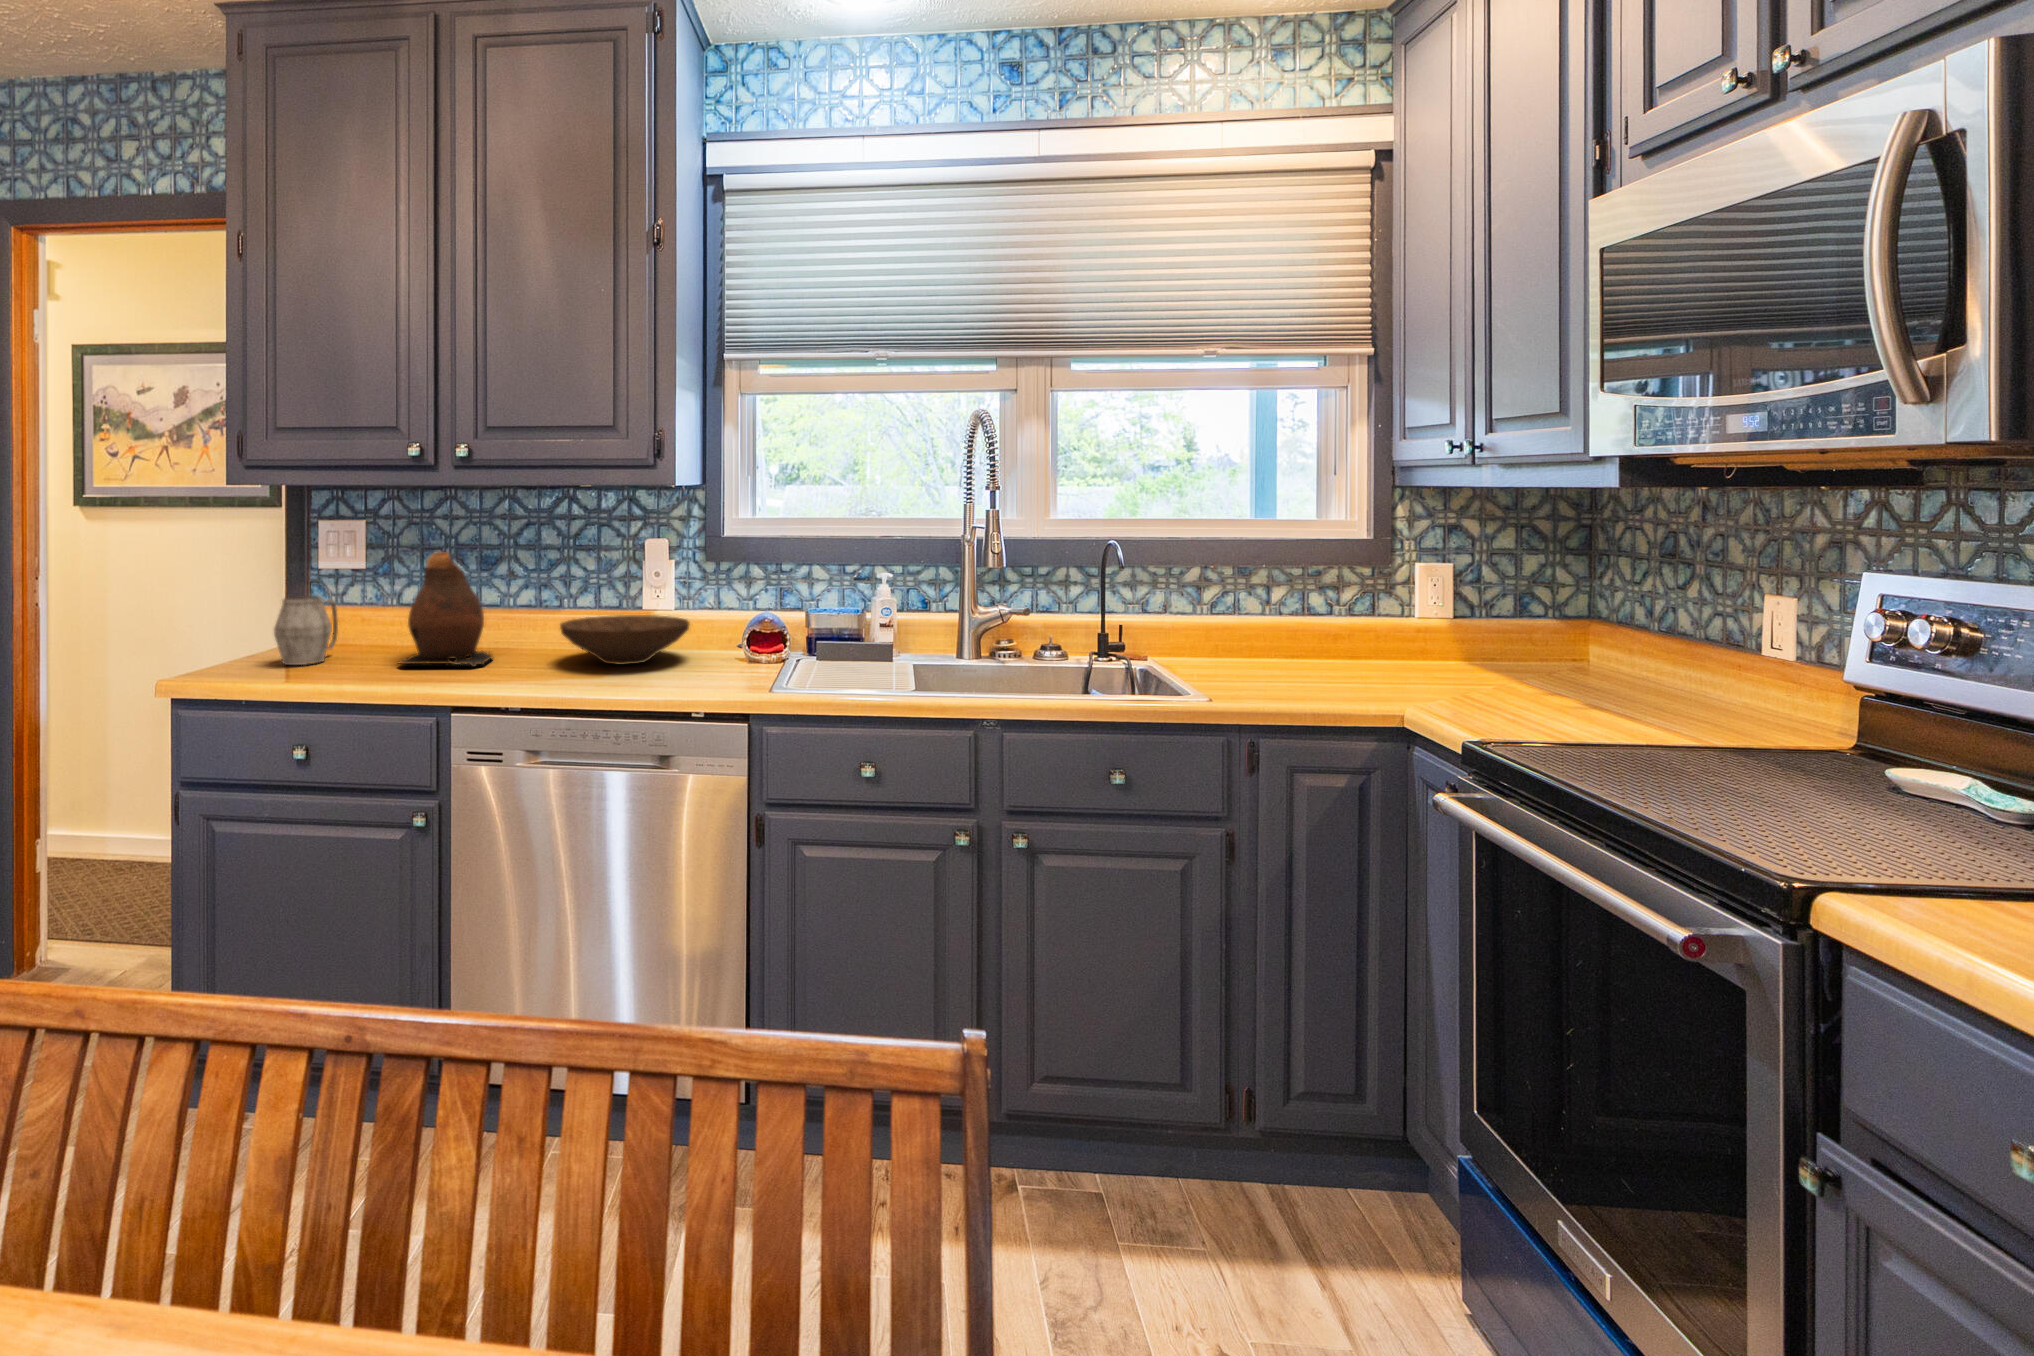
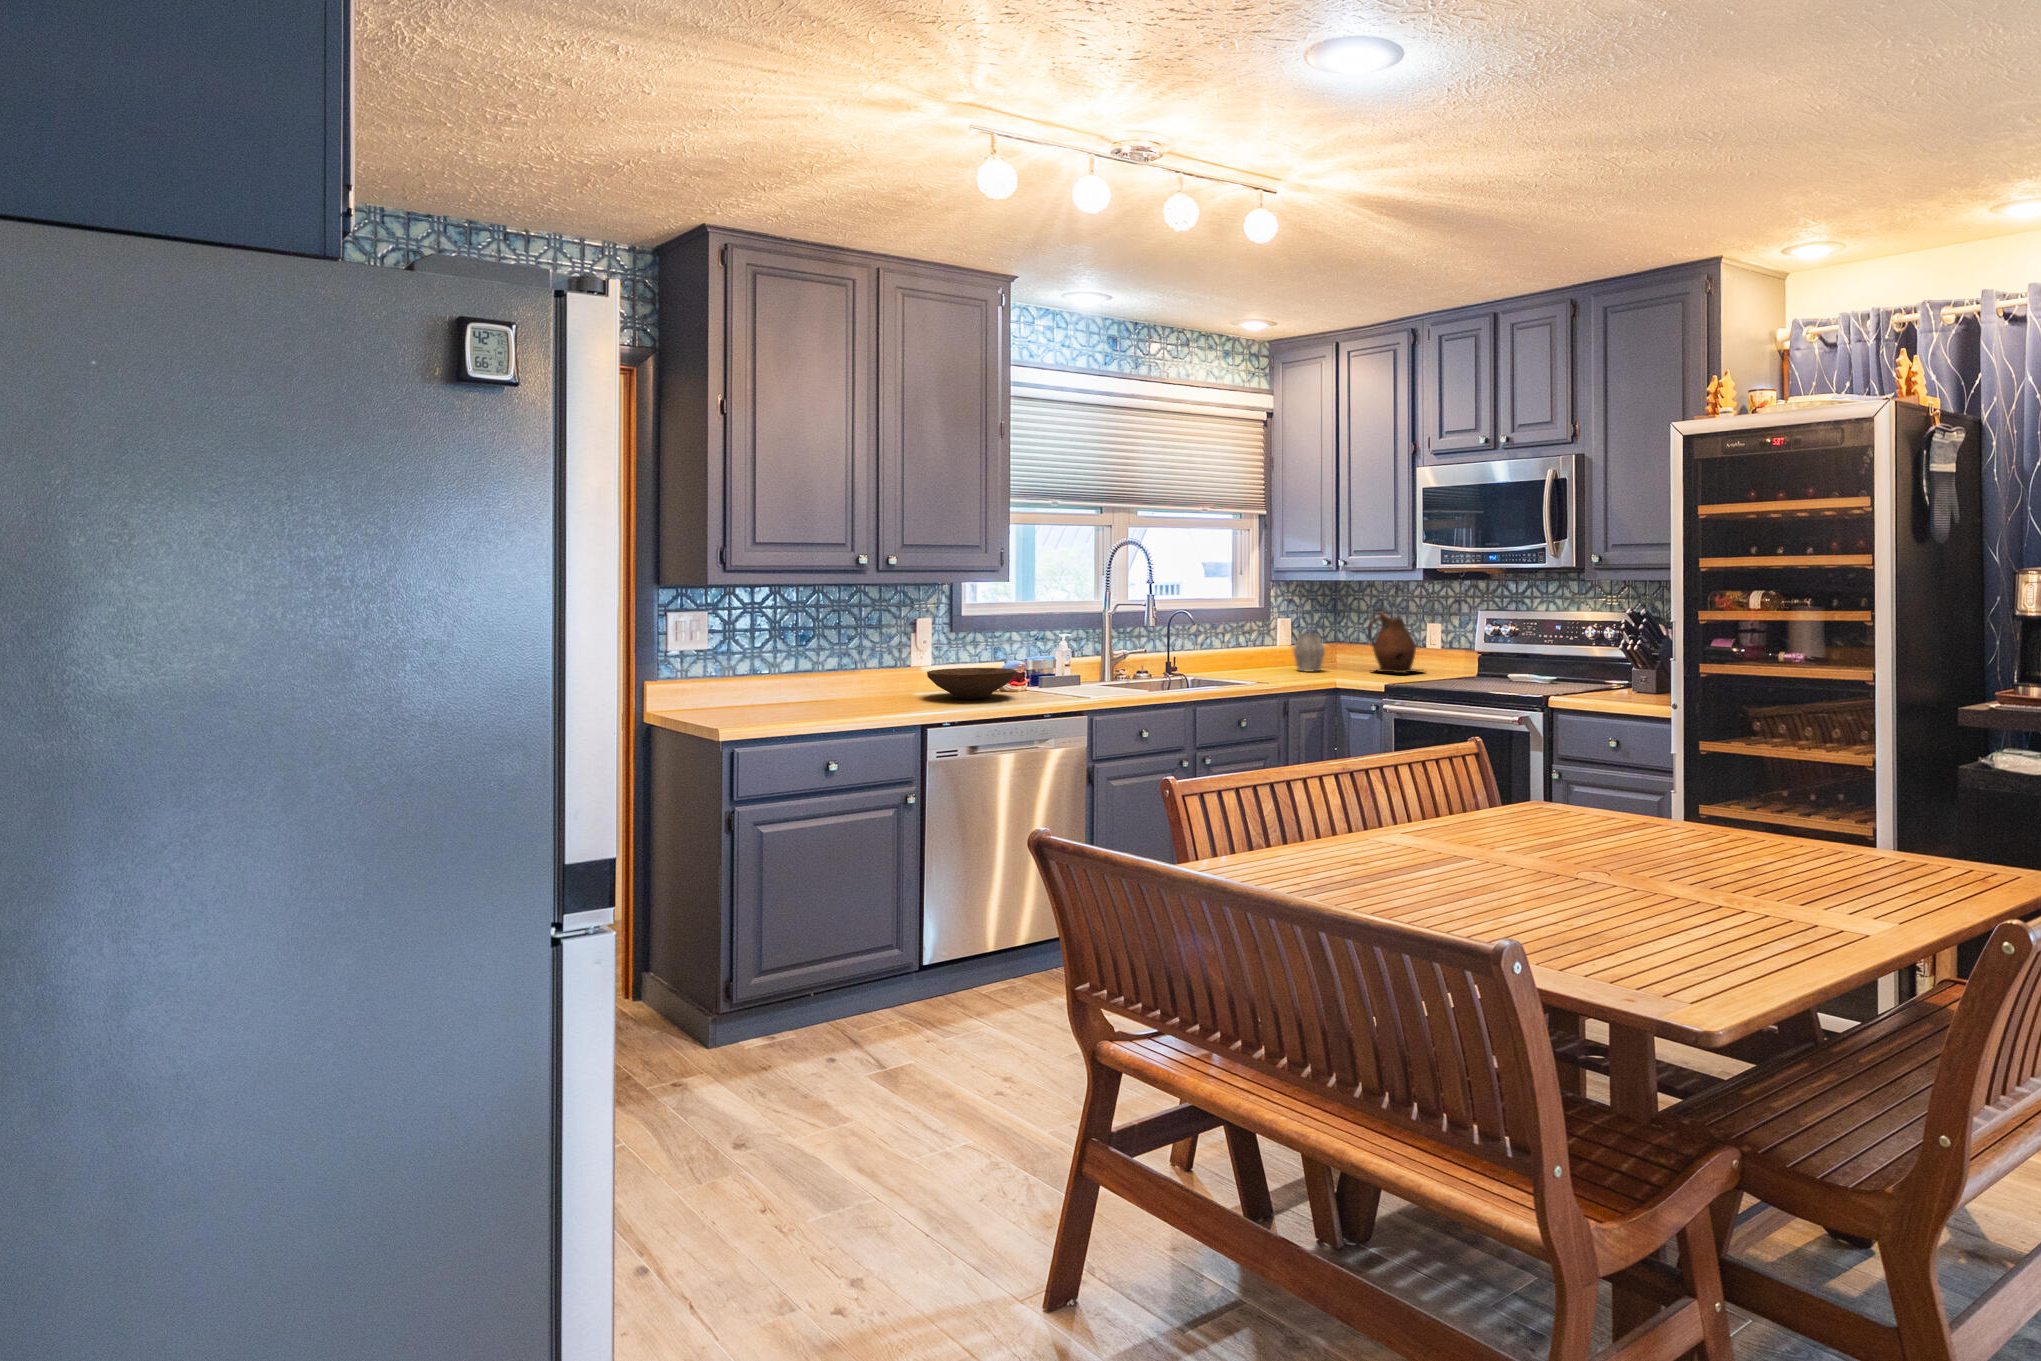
ceramic pitcher: present [398,552,493,667] -> present [1368,612,1416,673]
mug: present [274,596,338,665] -> present [1294,633,1325,671]

